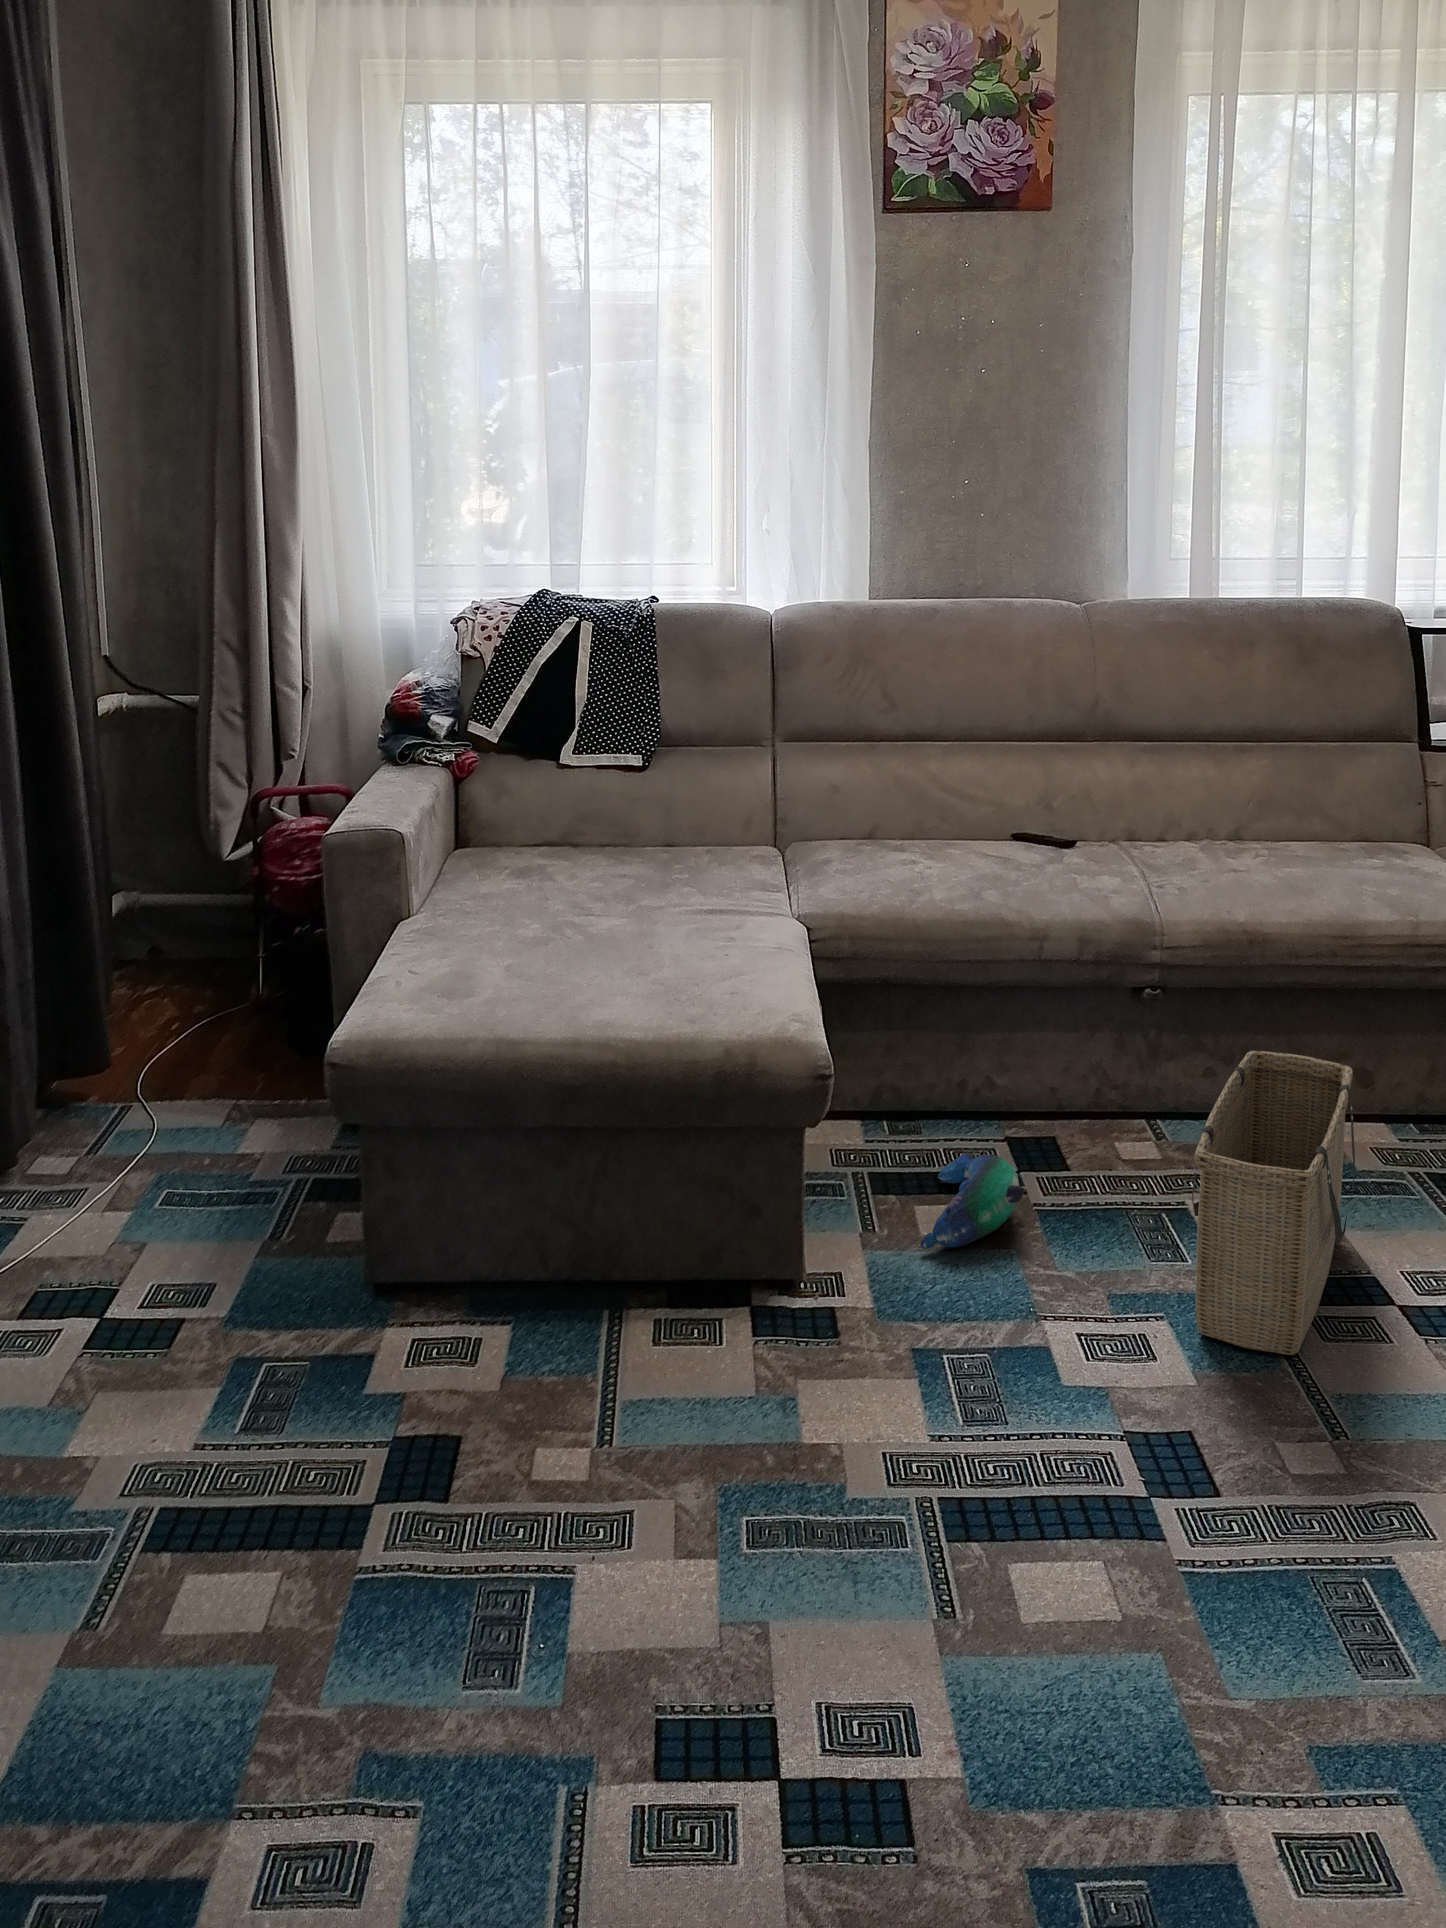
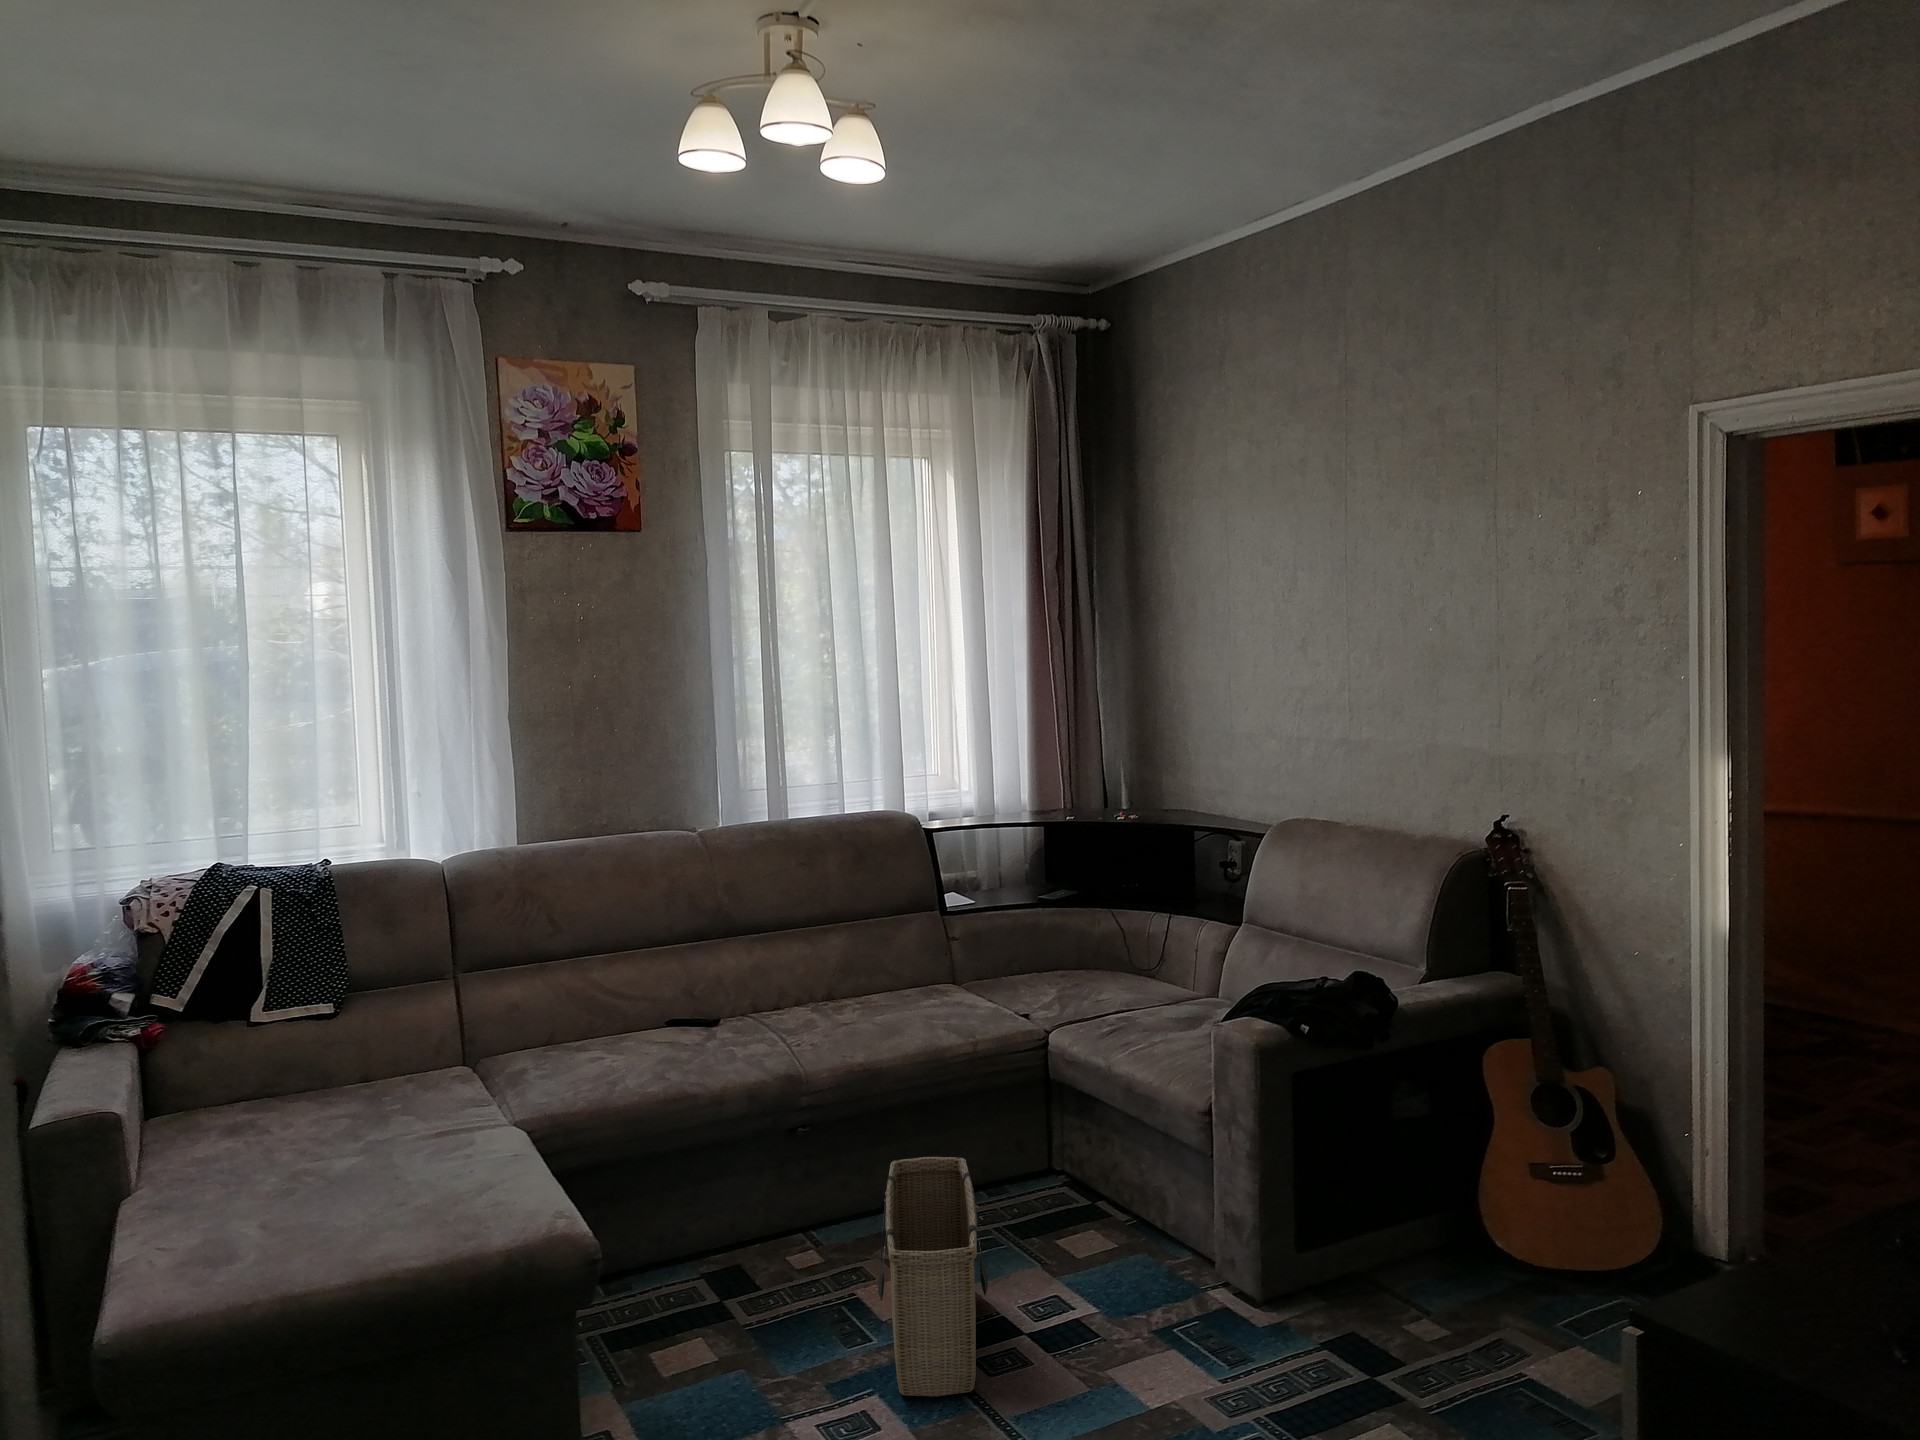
plush toy: present [921,1153,1025,1249] -> none [658,1292,742,1389]

